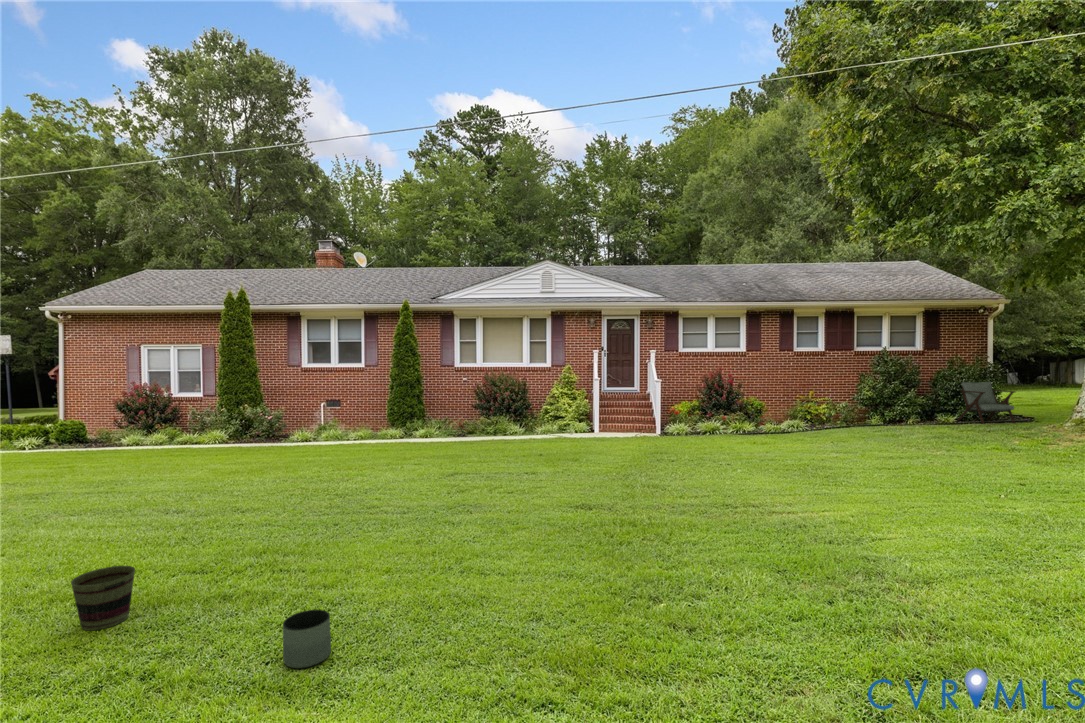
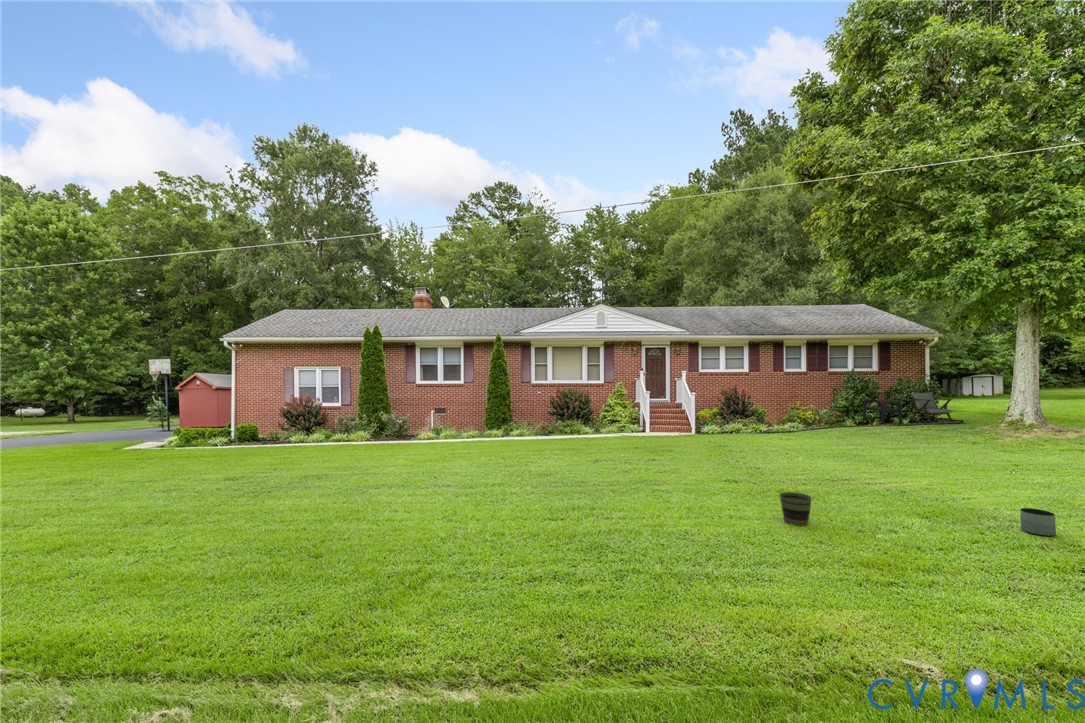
bench: none [894,391,942,425] -> present [863,400,902,424]
basket: present [71,566,135,630] -> present [779,492,811,526]
planter: present [283,610,331,669] -> present [1020,508,1056,536]

